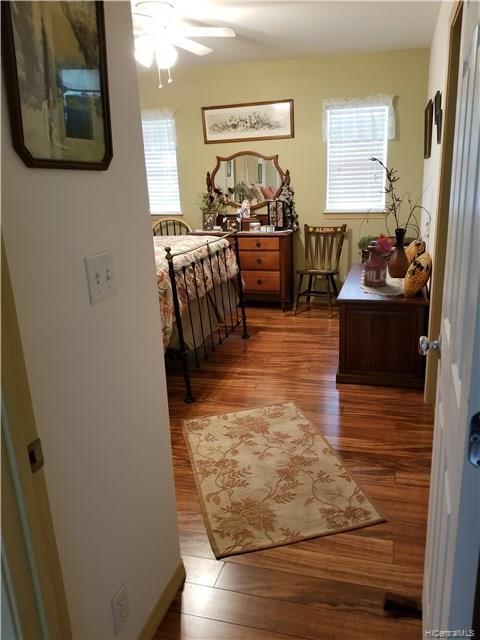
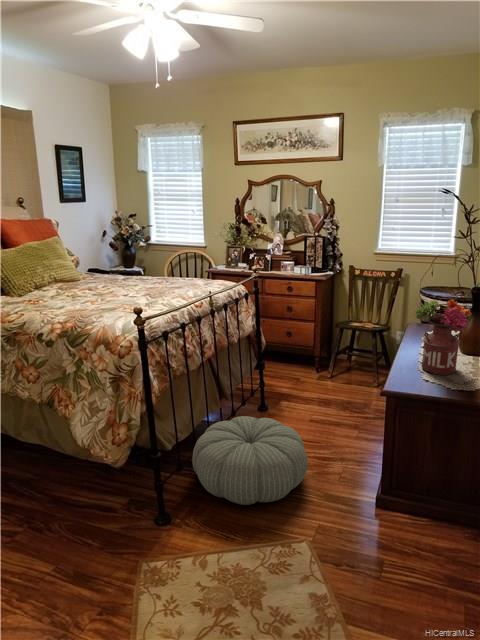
pouf: none [204,333,288,388] -> present [192,416,308,505]

